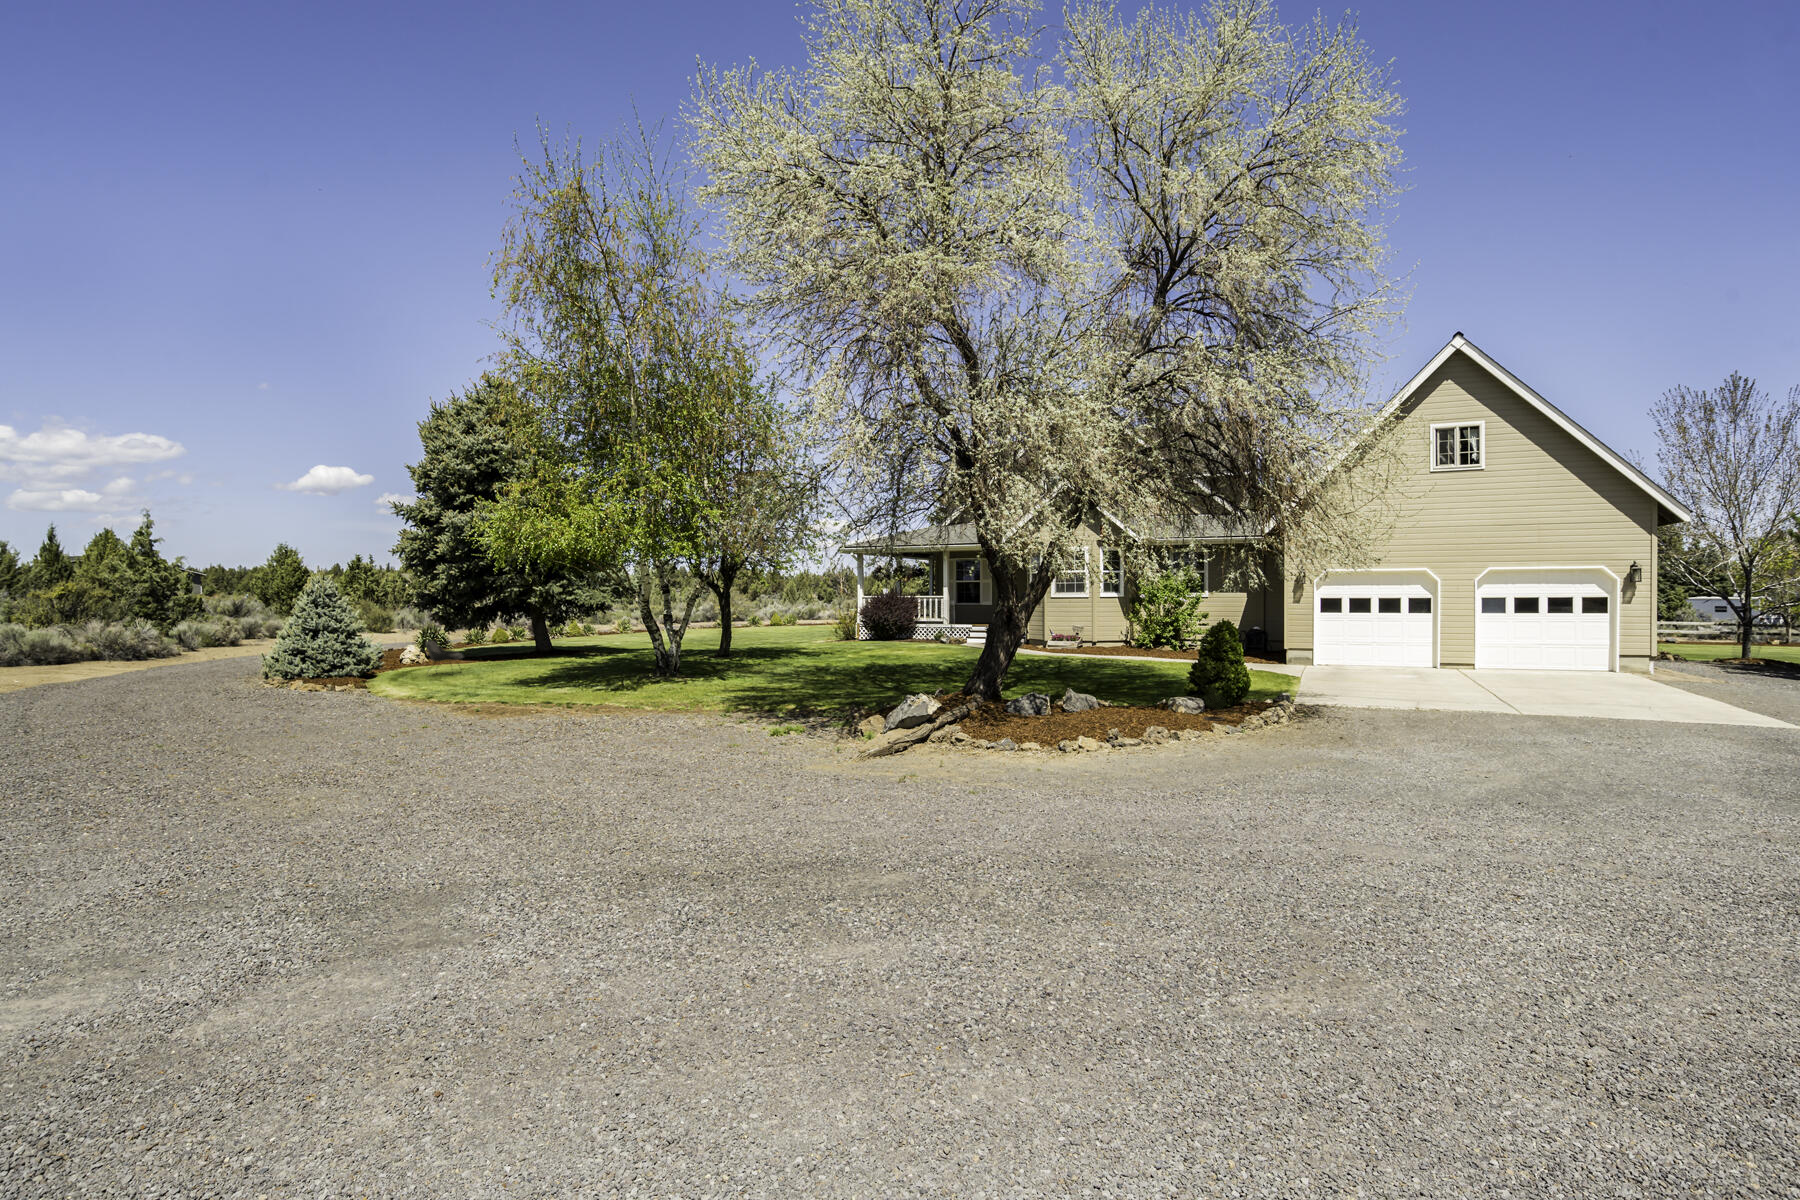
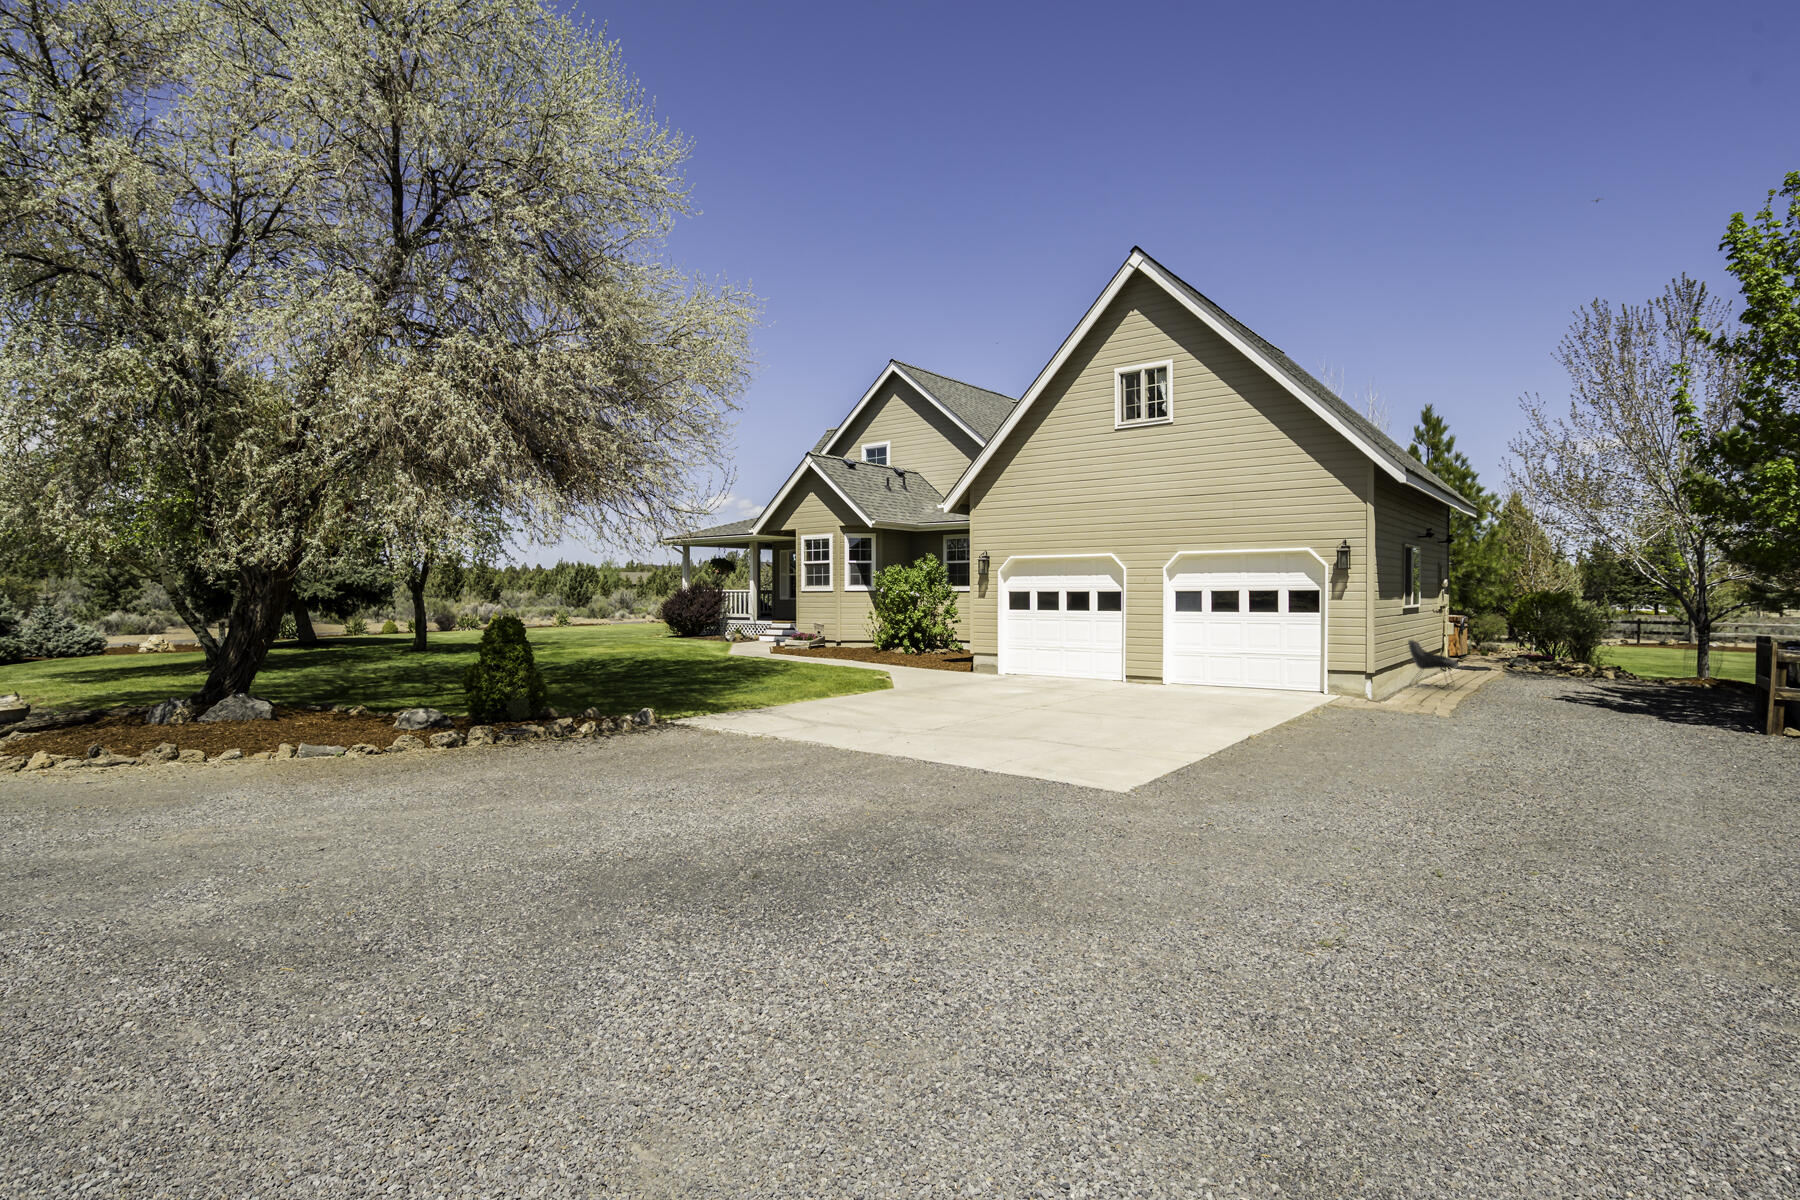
lounge chair: present [426,641,463,676] -> present [1408,640,1459,689]

